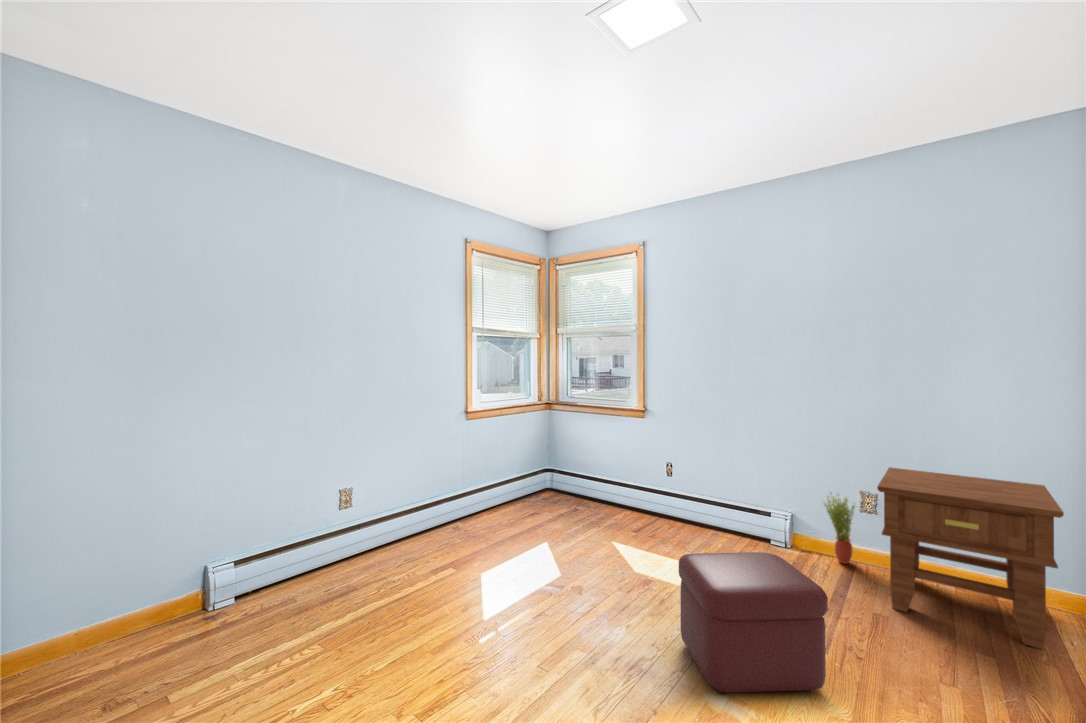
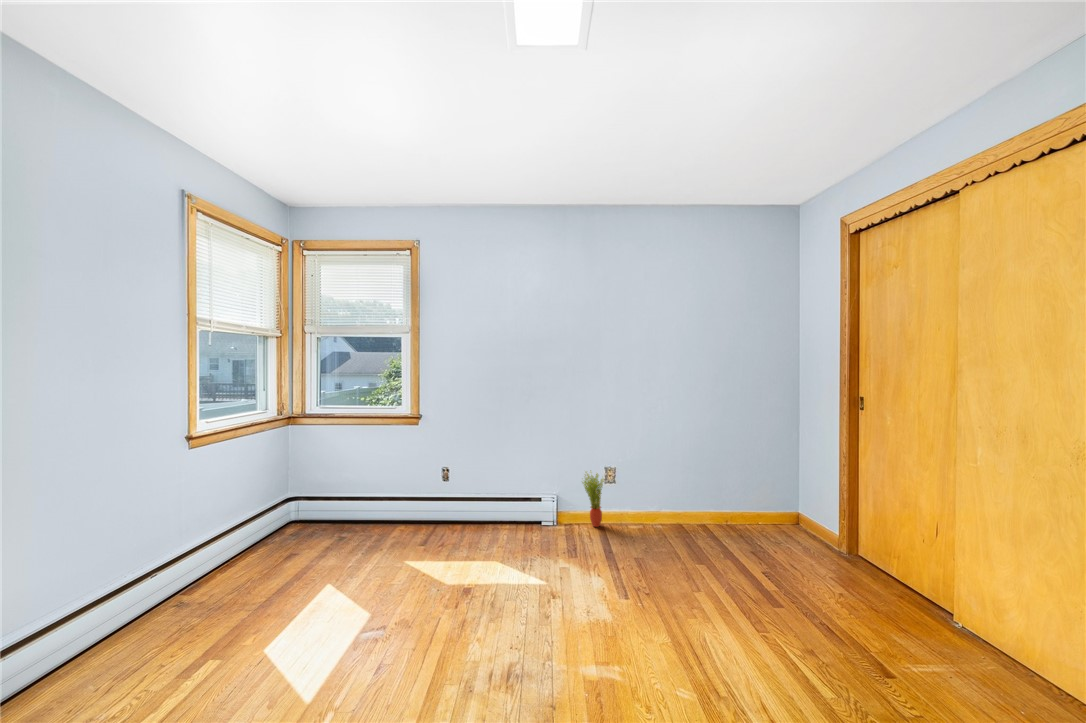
side table: present [877,468,1064,649] -> none [623,444,734,551]
ottoman: present [679,552,828,694] -> none [529,530,653,667]

